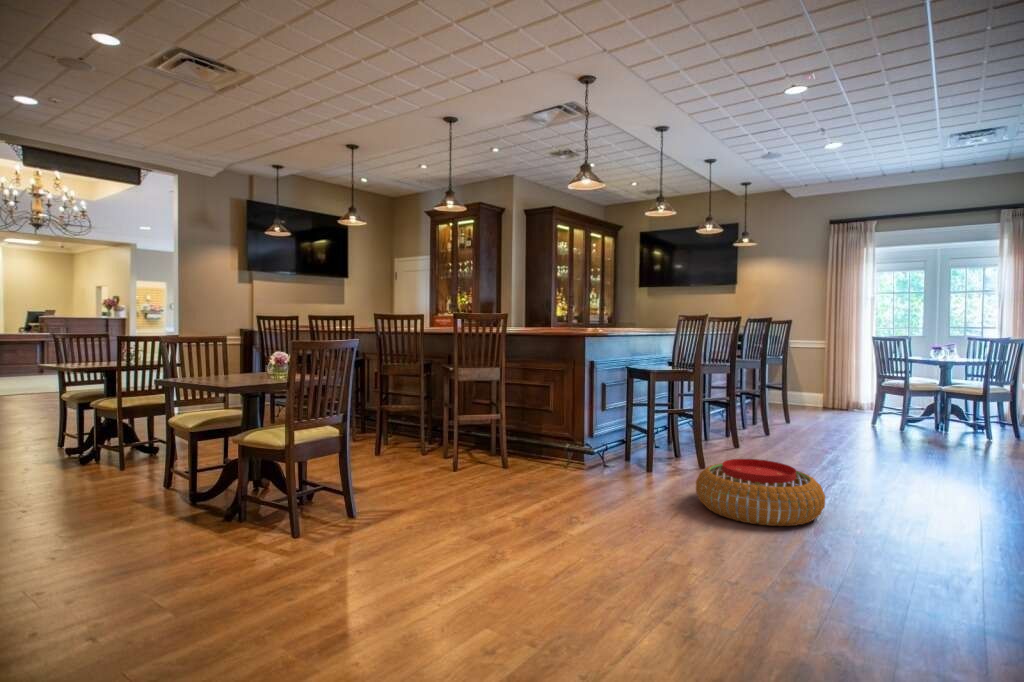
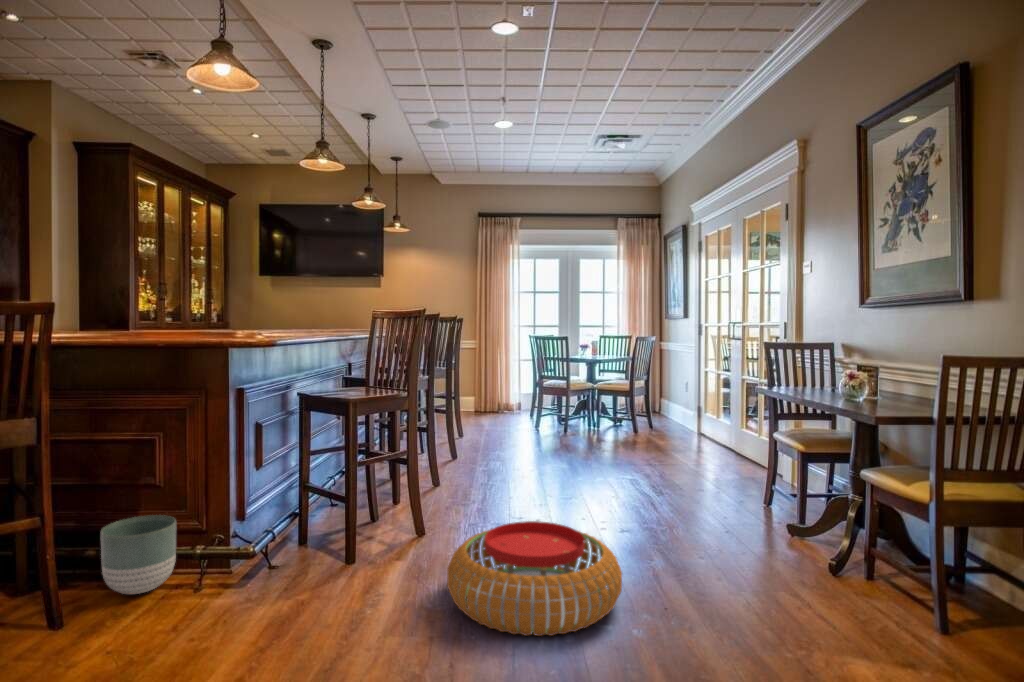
planter: none [522,426,556,465] -> present [101,515,176,594]

